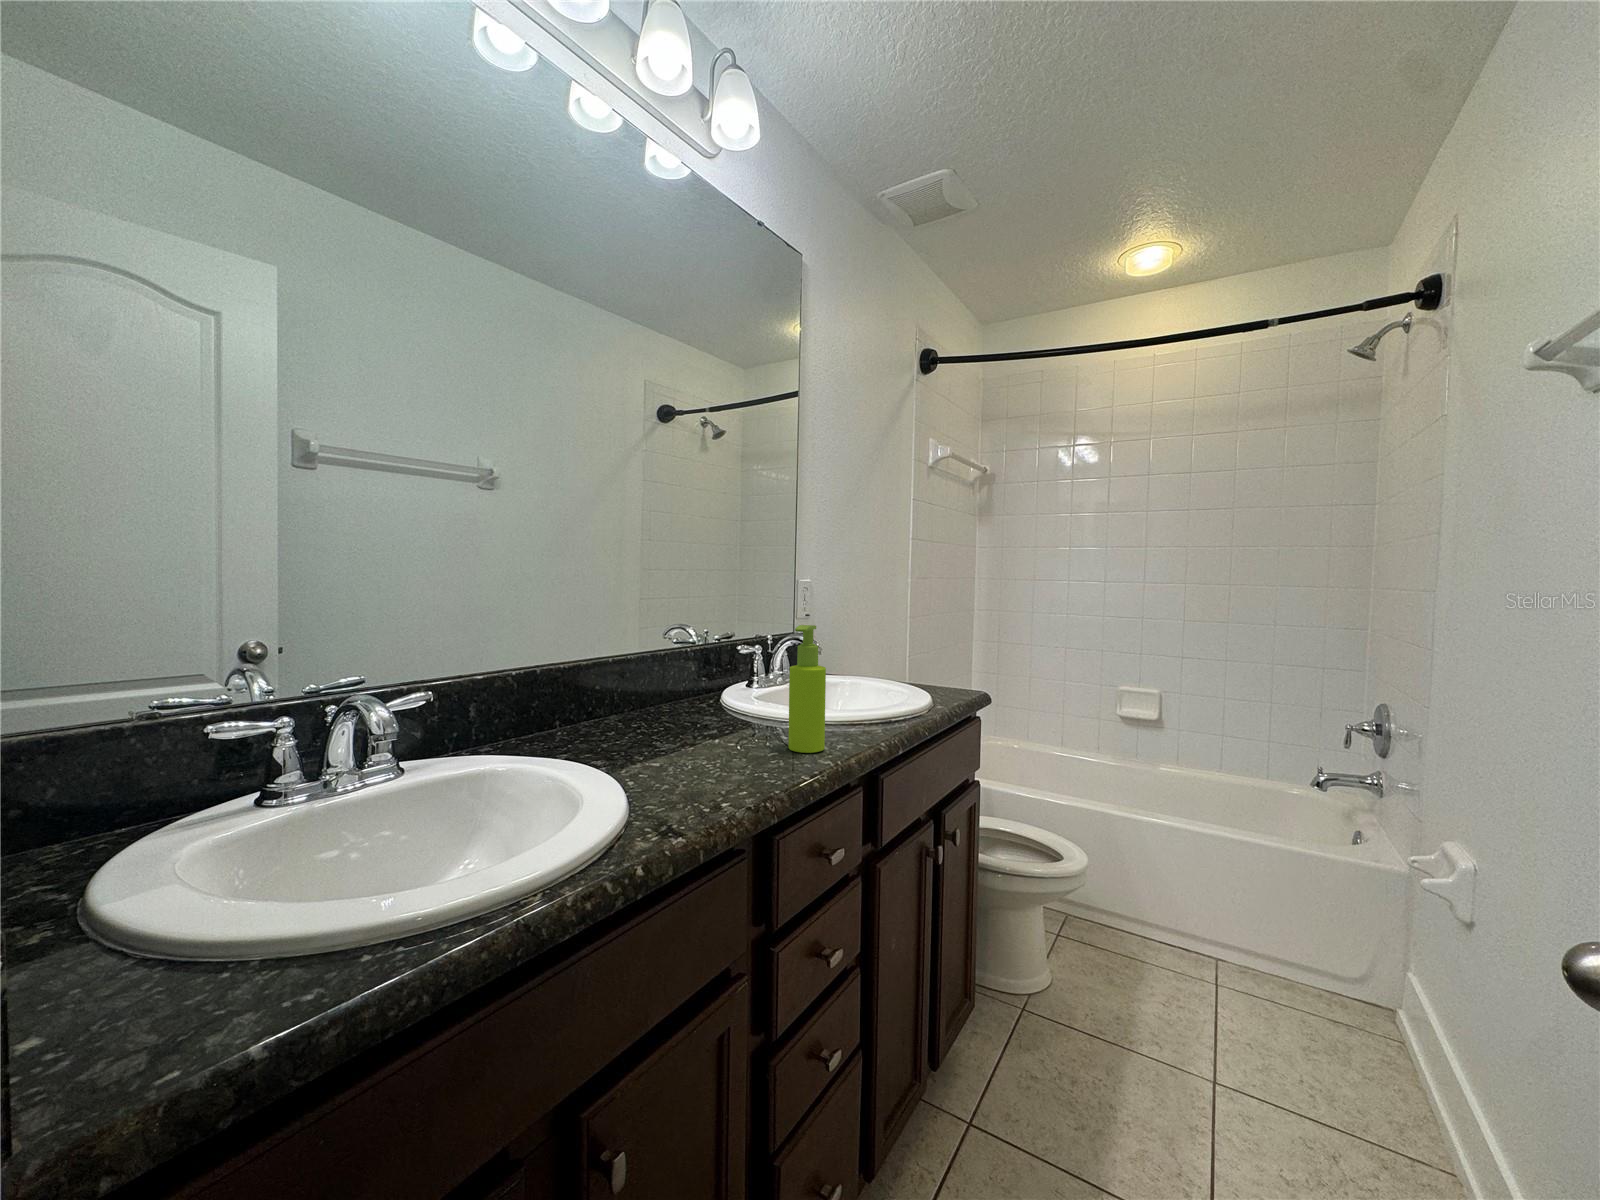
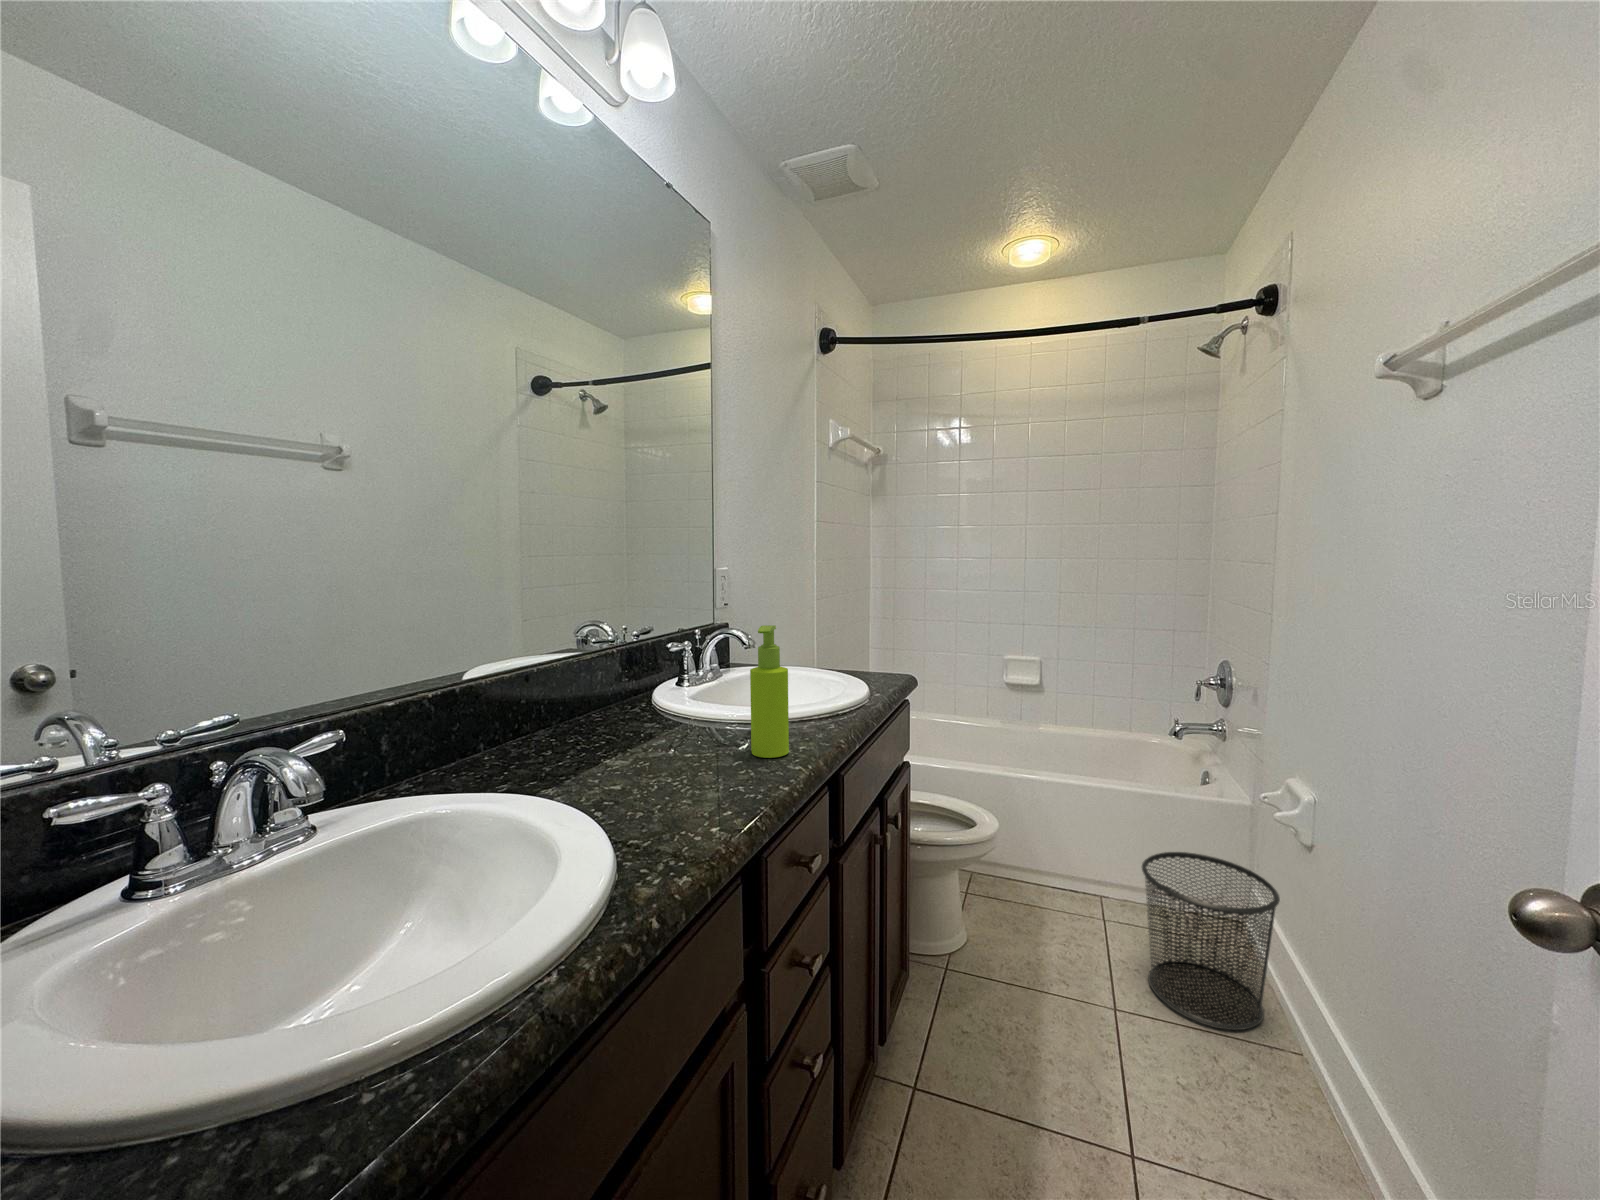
waste bin: none [1253,915,1431,1135] -> present [1142,852,1280,1030]

